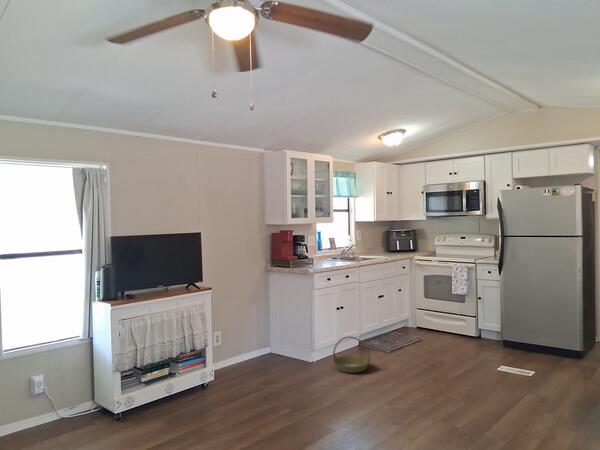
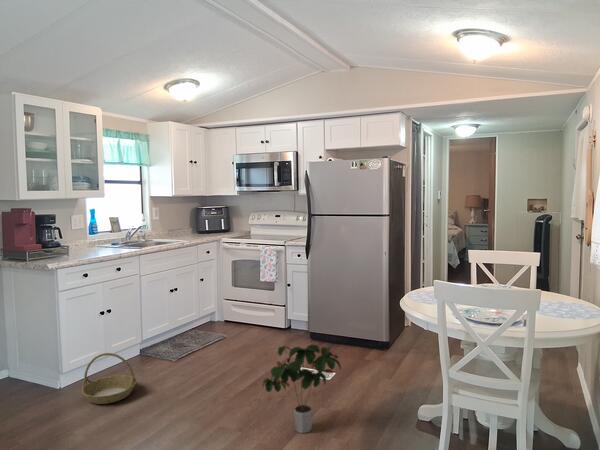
potted plant: none [479,335,548,405] -> present [263,345,341,433]

